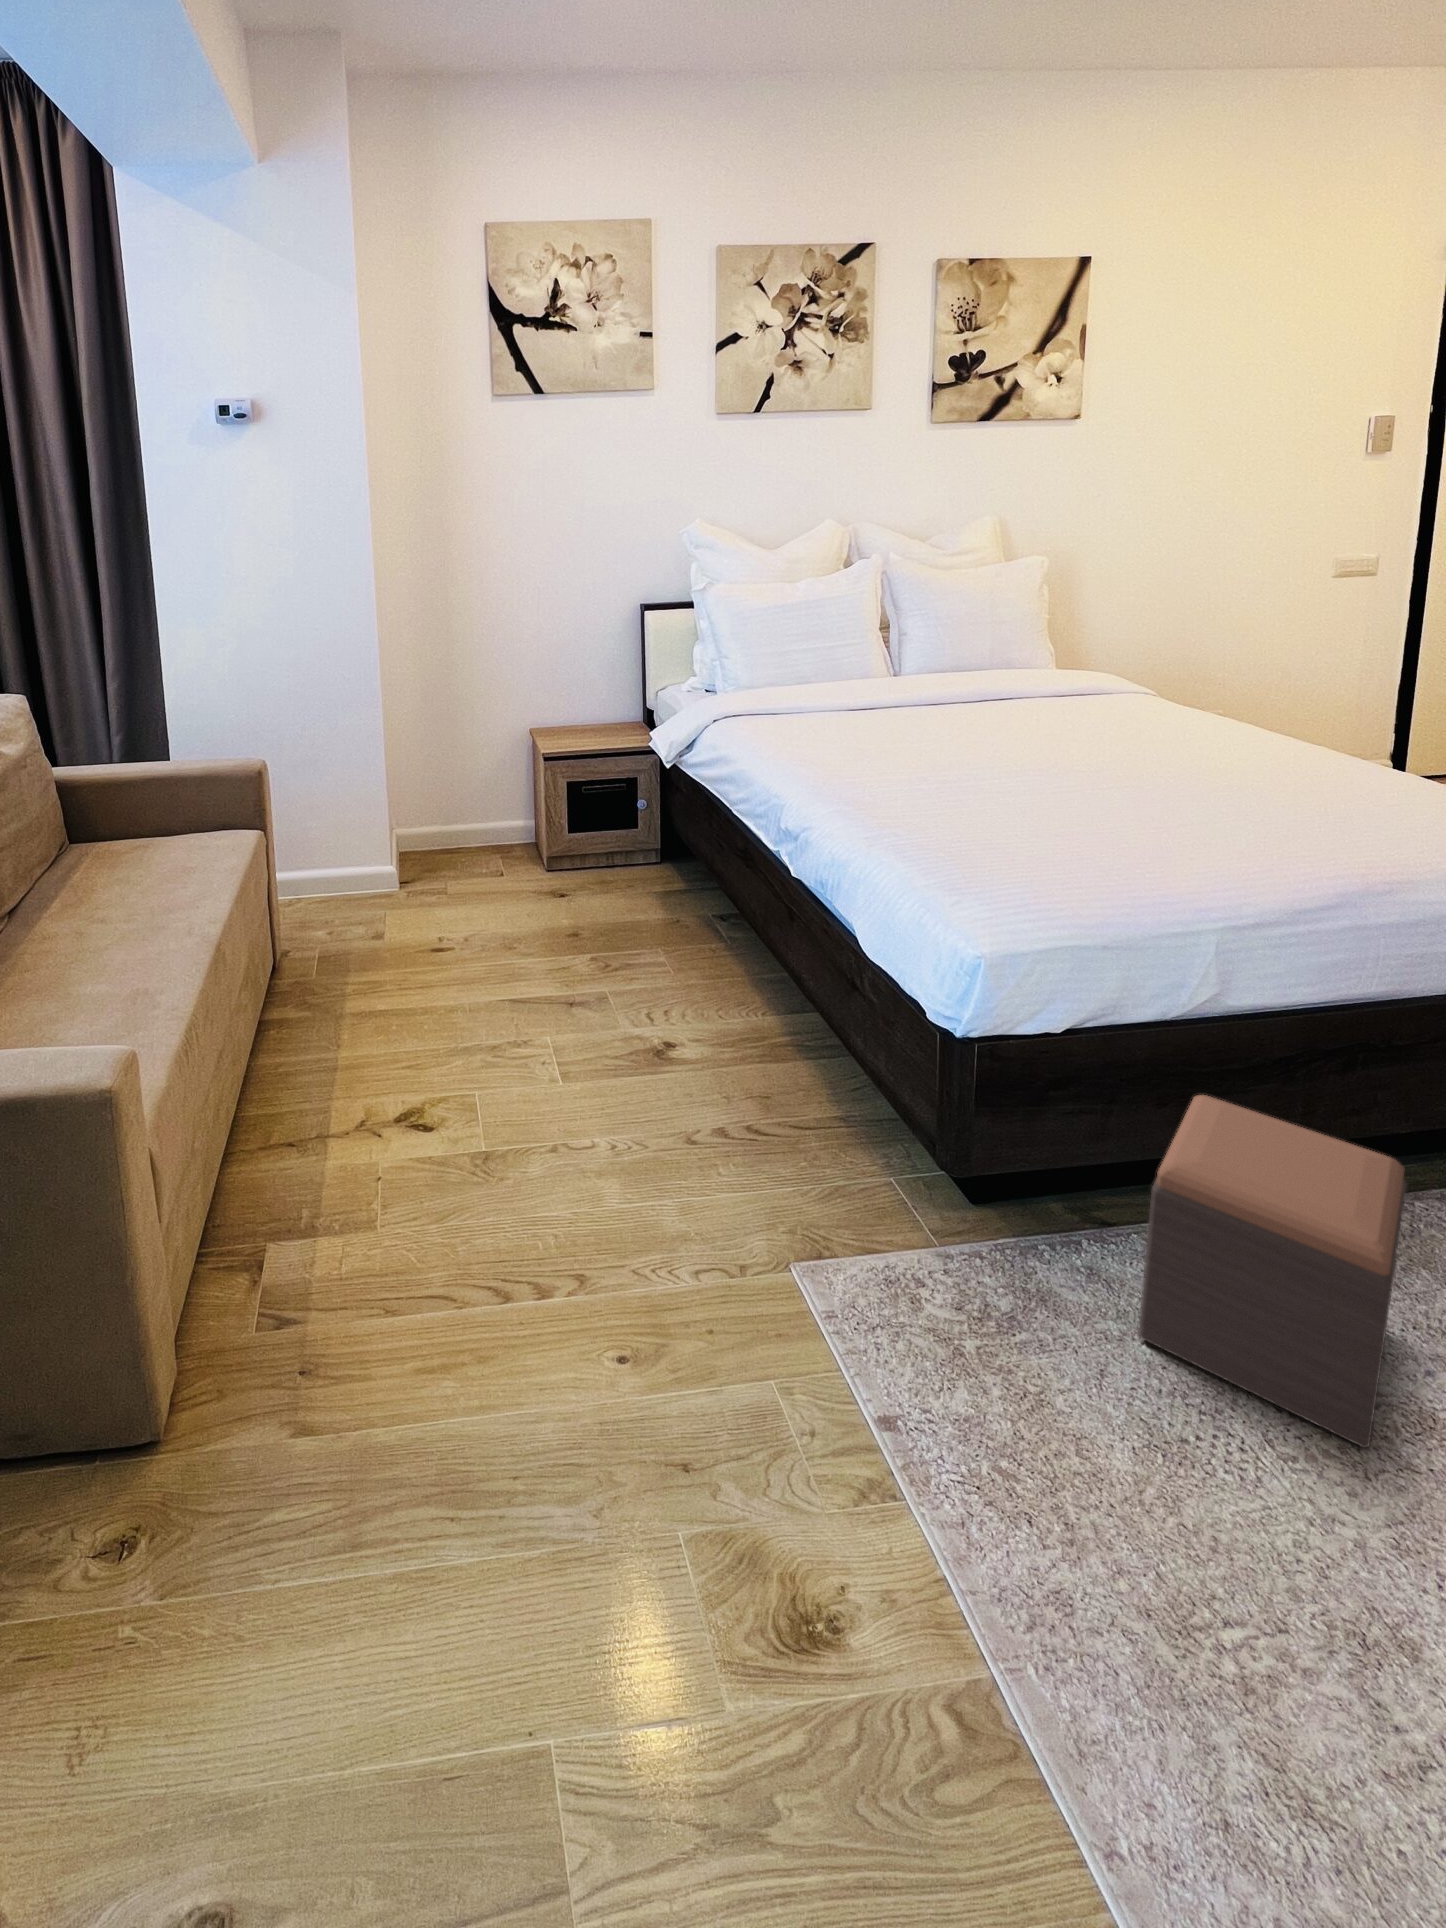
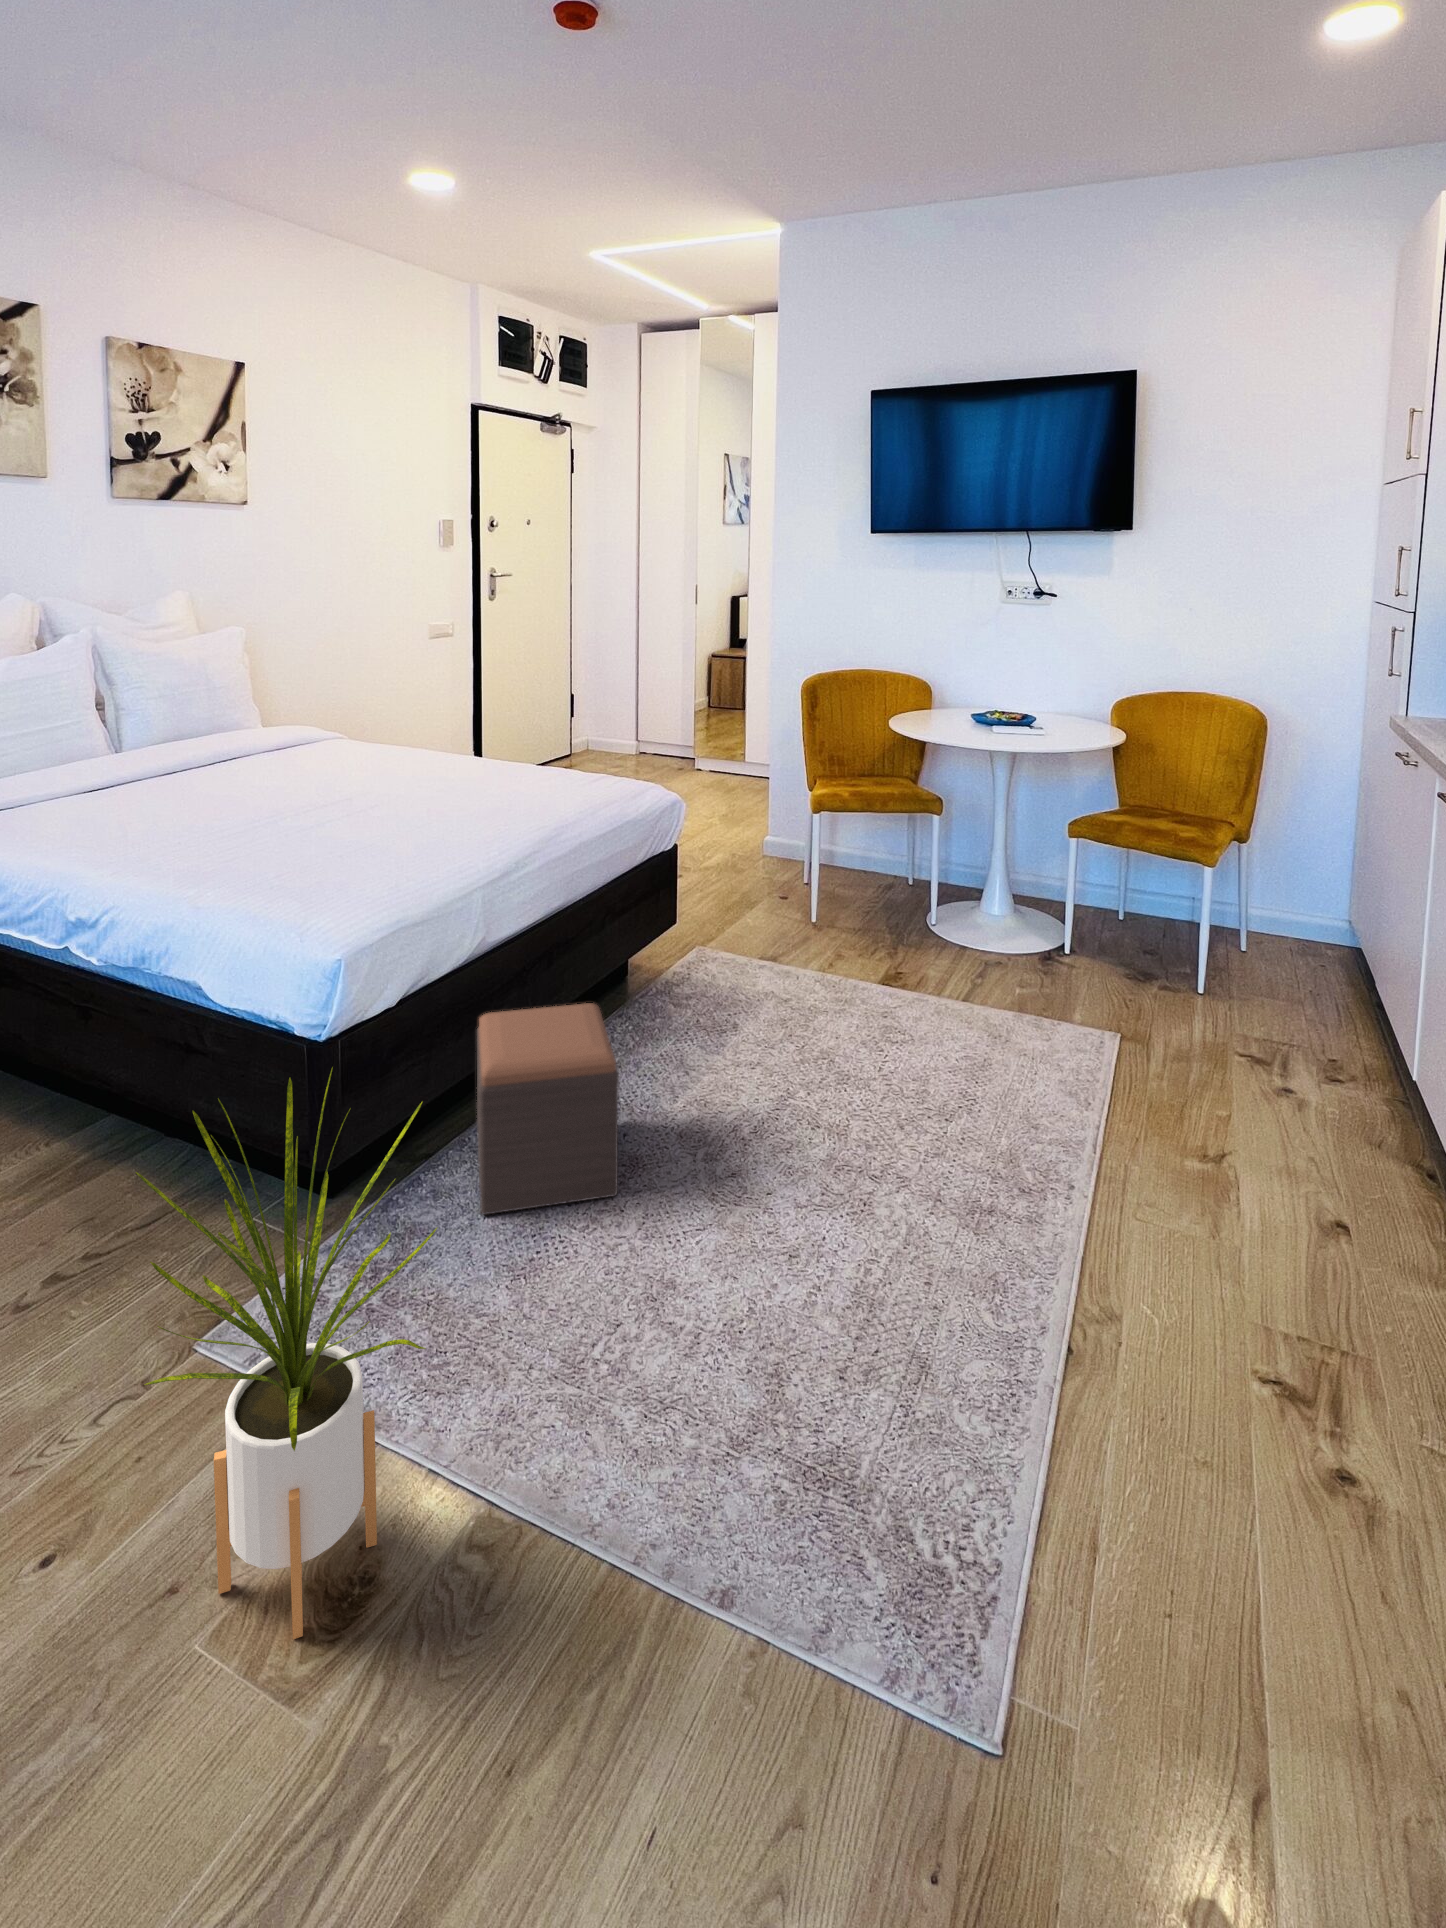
house plant: none [635,1056,954,1616] -> present [136,1070,437,1639]

